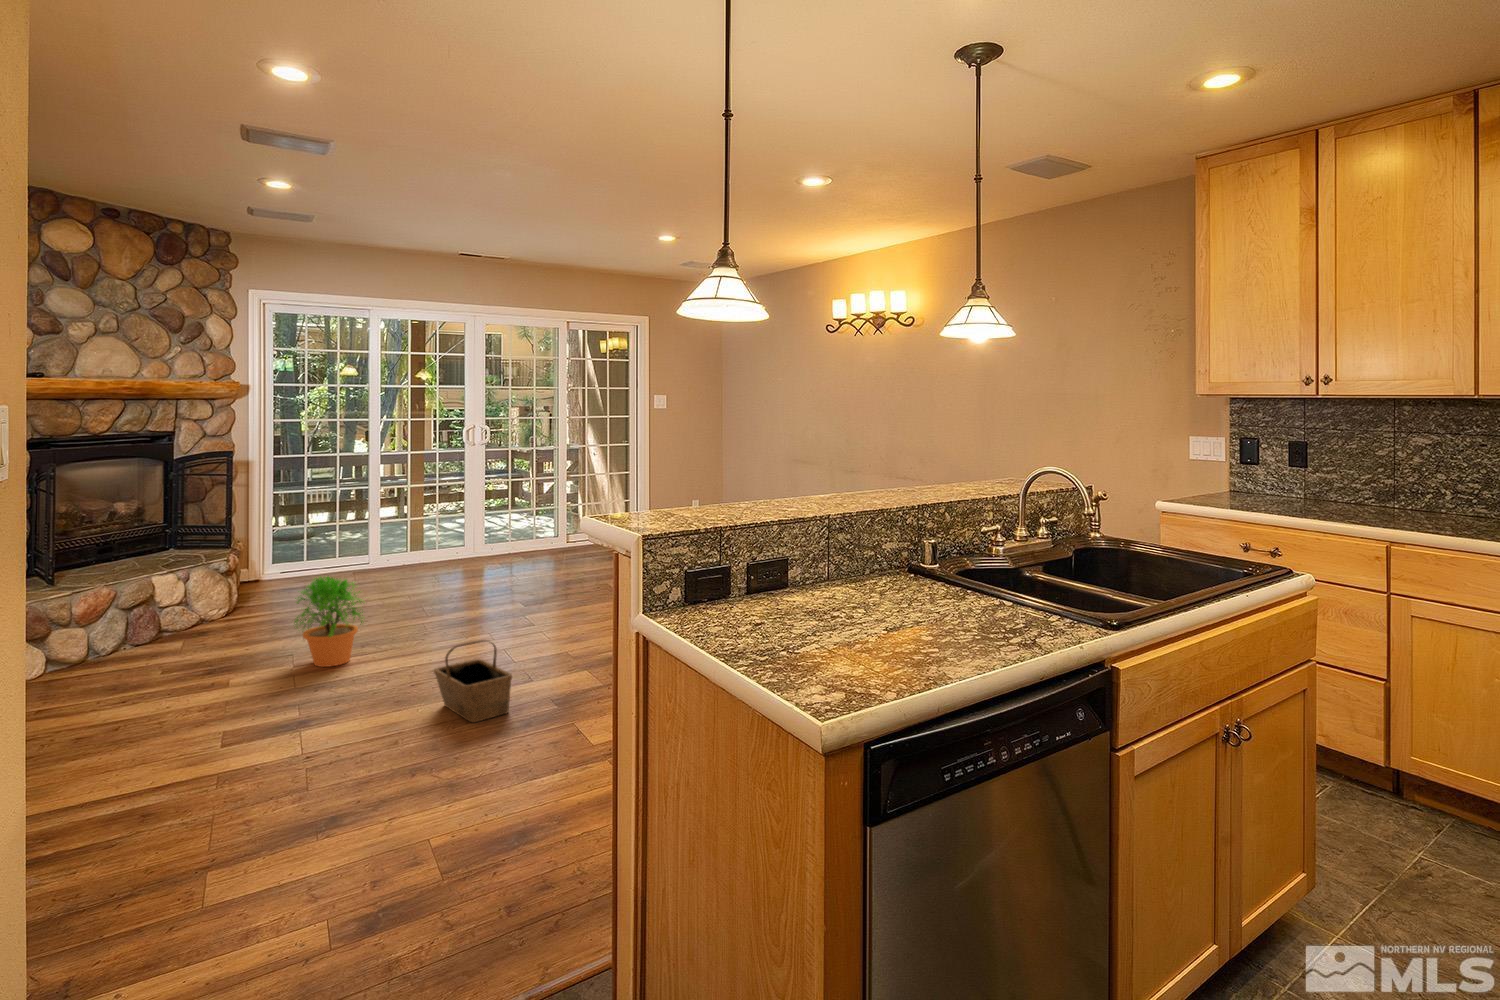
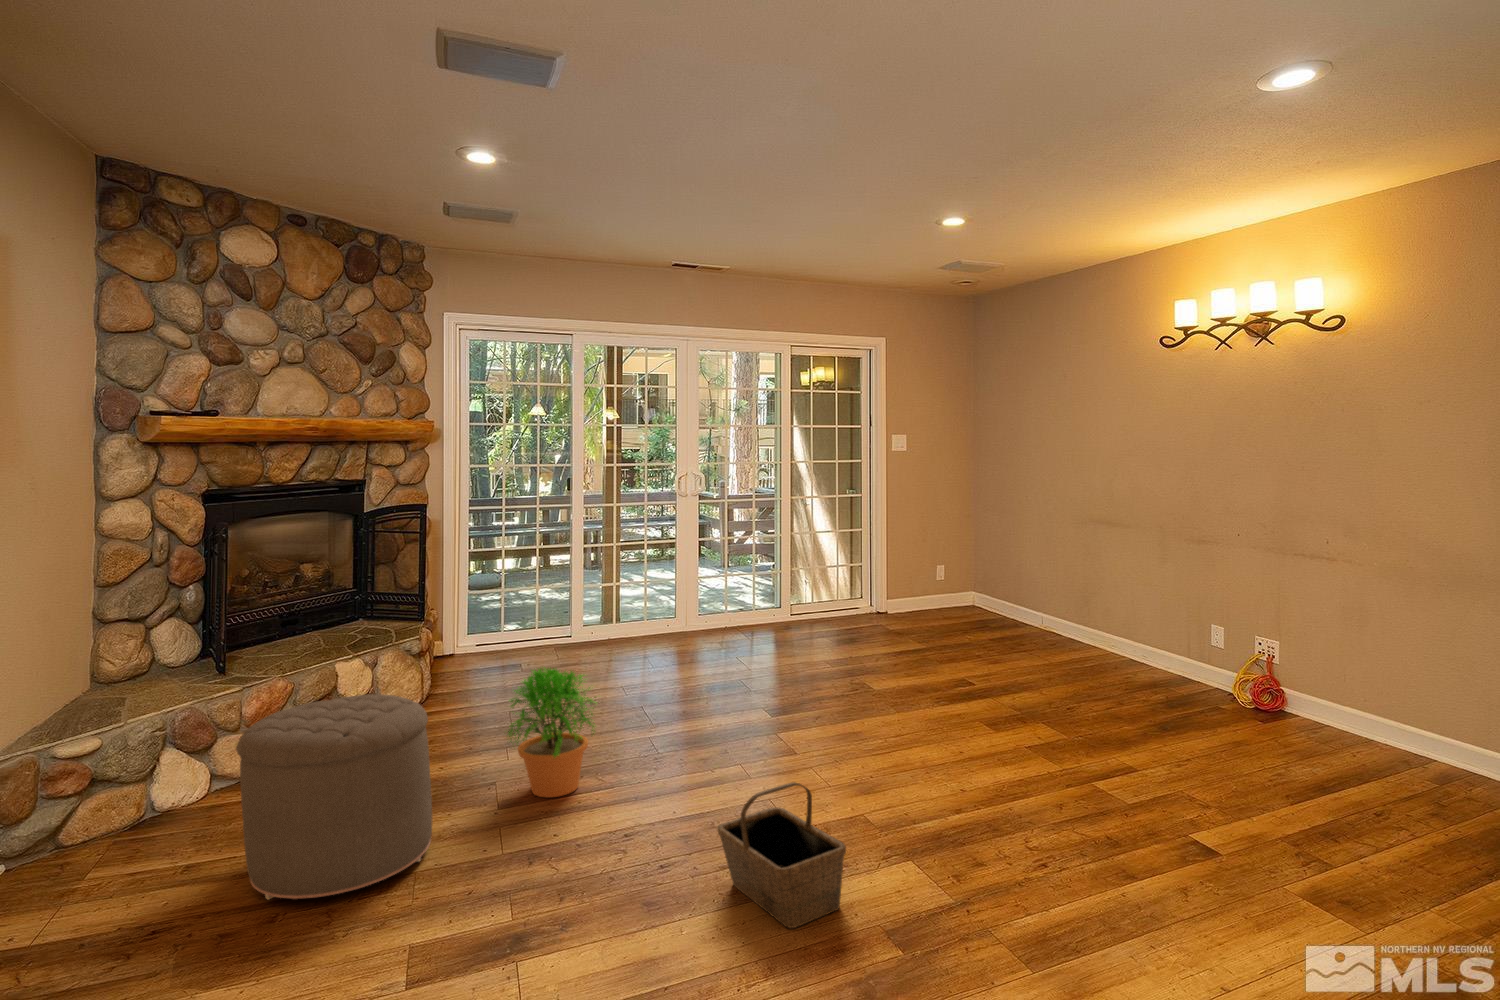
ottoman: none [81,592,234,725] -> present [236,694,432,899]

